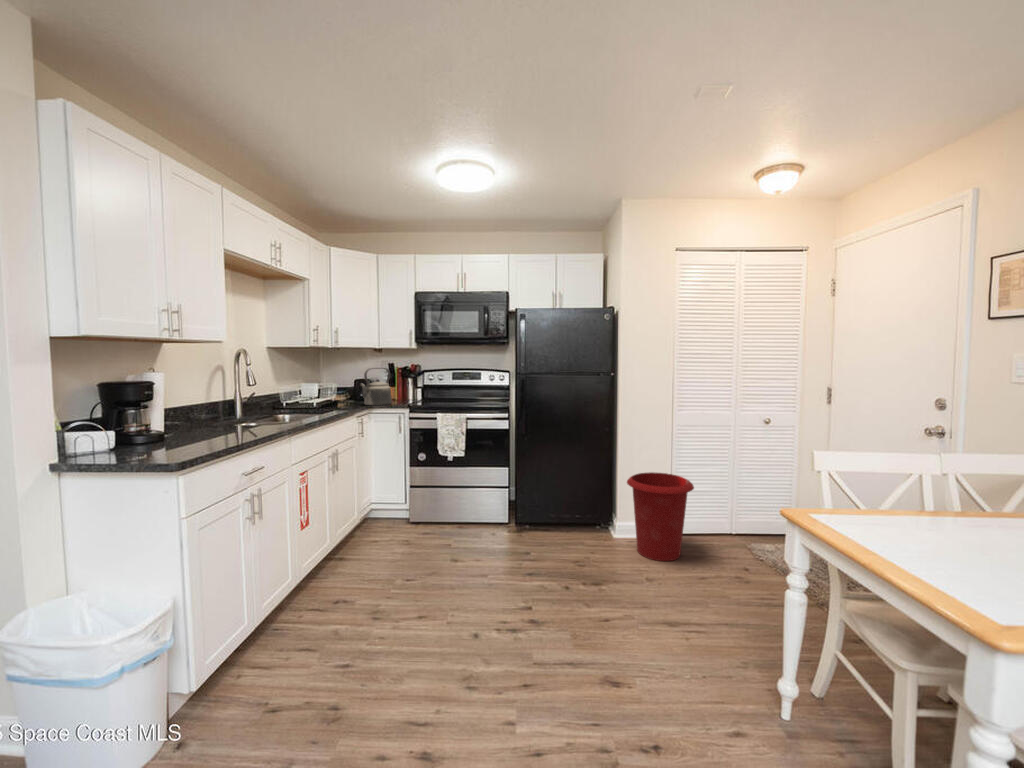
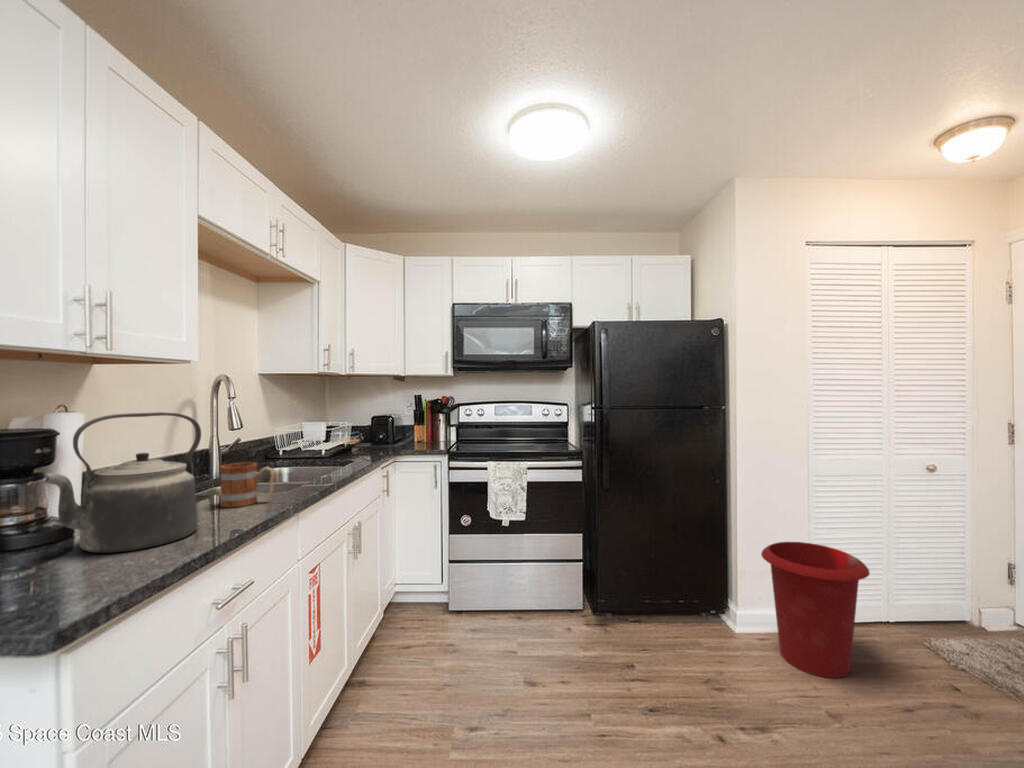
kettle: present [360,368,392,406] -> present [45,412,201,553]
mug: none [243,405,276,431] -> present [220,462,274,508]

